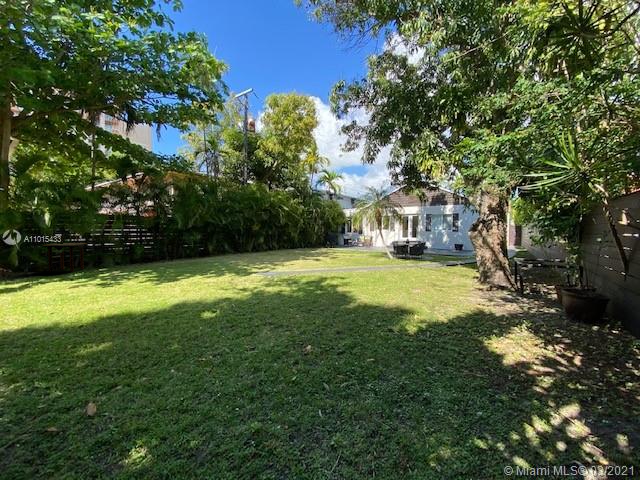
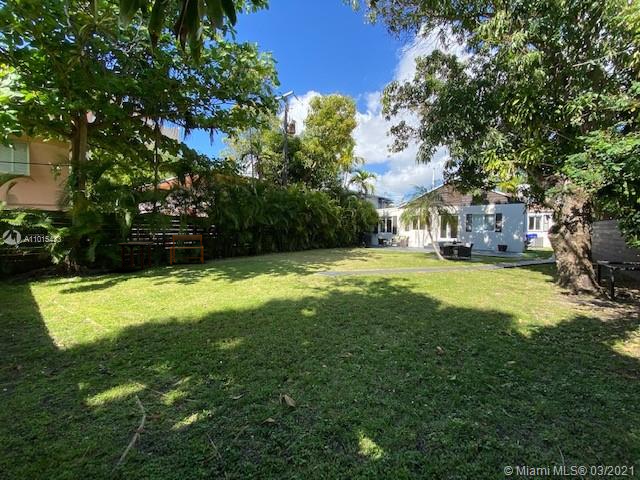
bench: none [106,235,145,266] -> present [170,235,204,264]

